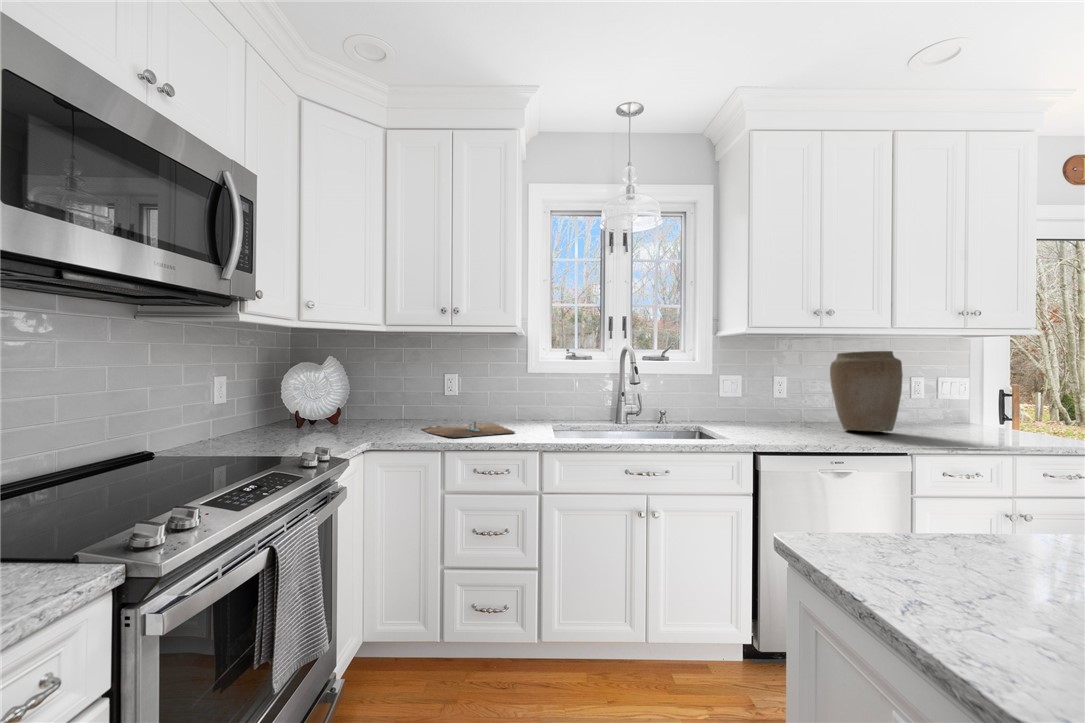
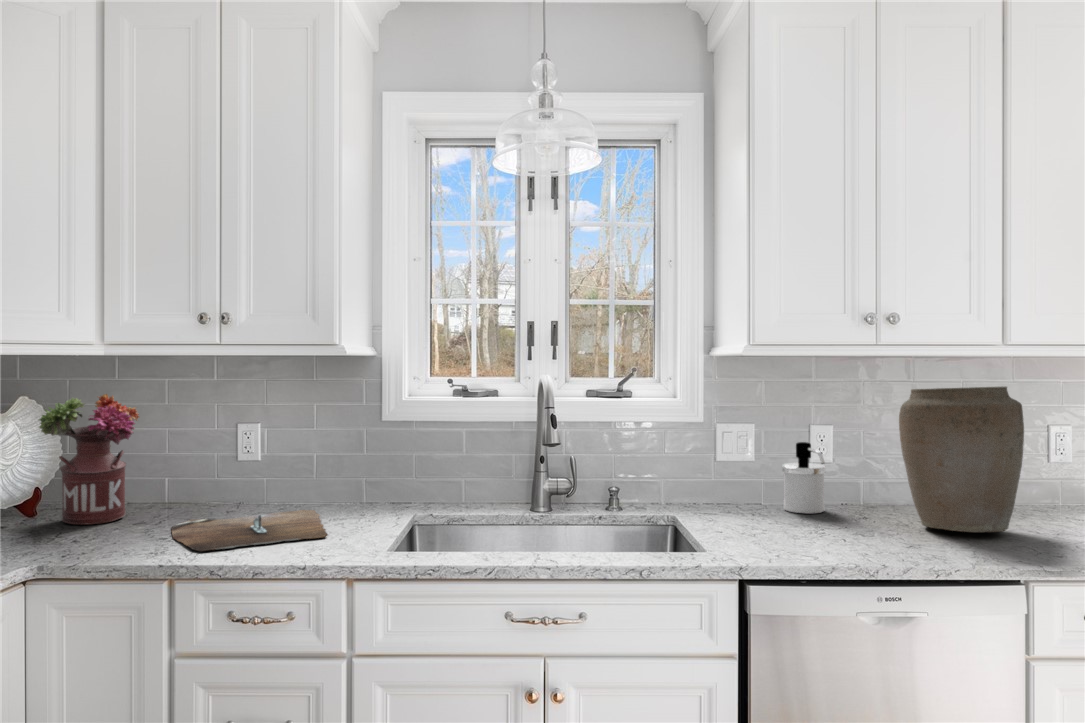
flower arrangement: none [345,354,397,428] -> present [39,394,139,525]
soap dispenser: none [759,386,787,426] -> present [782,442,826,514]

